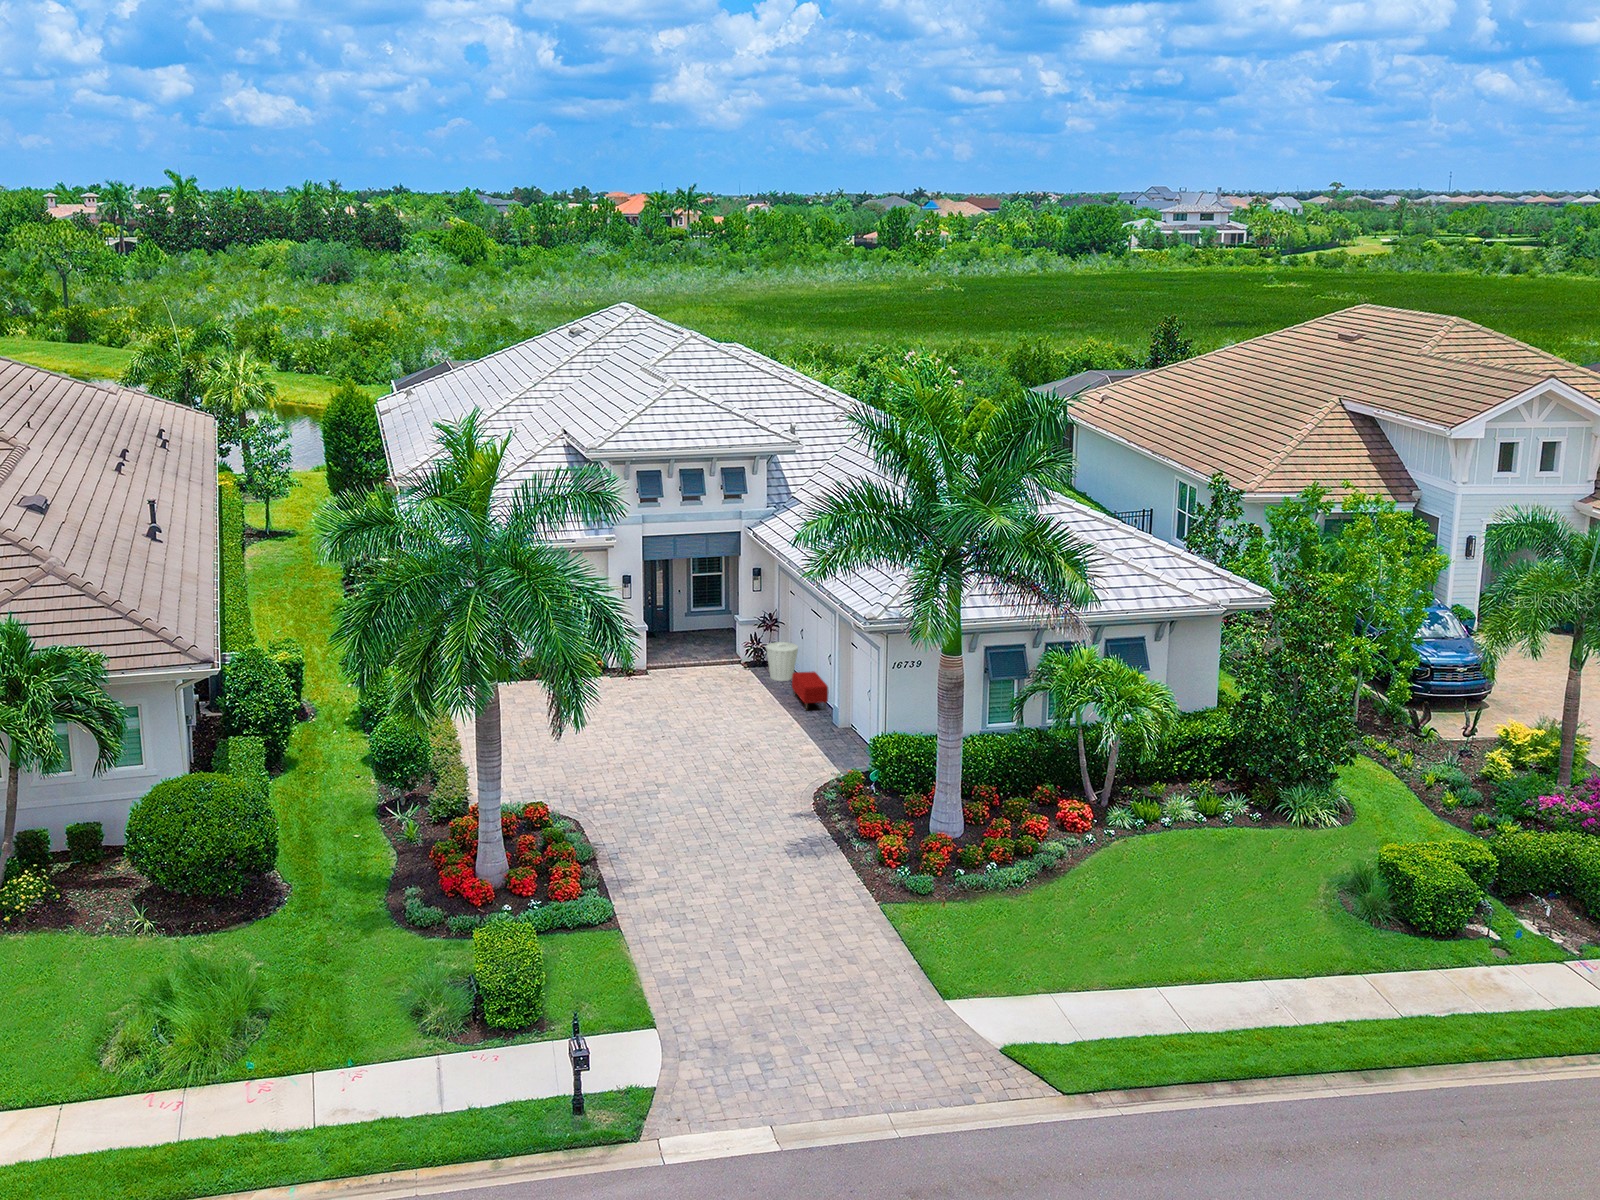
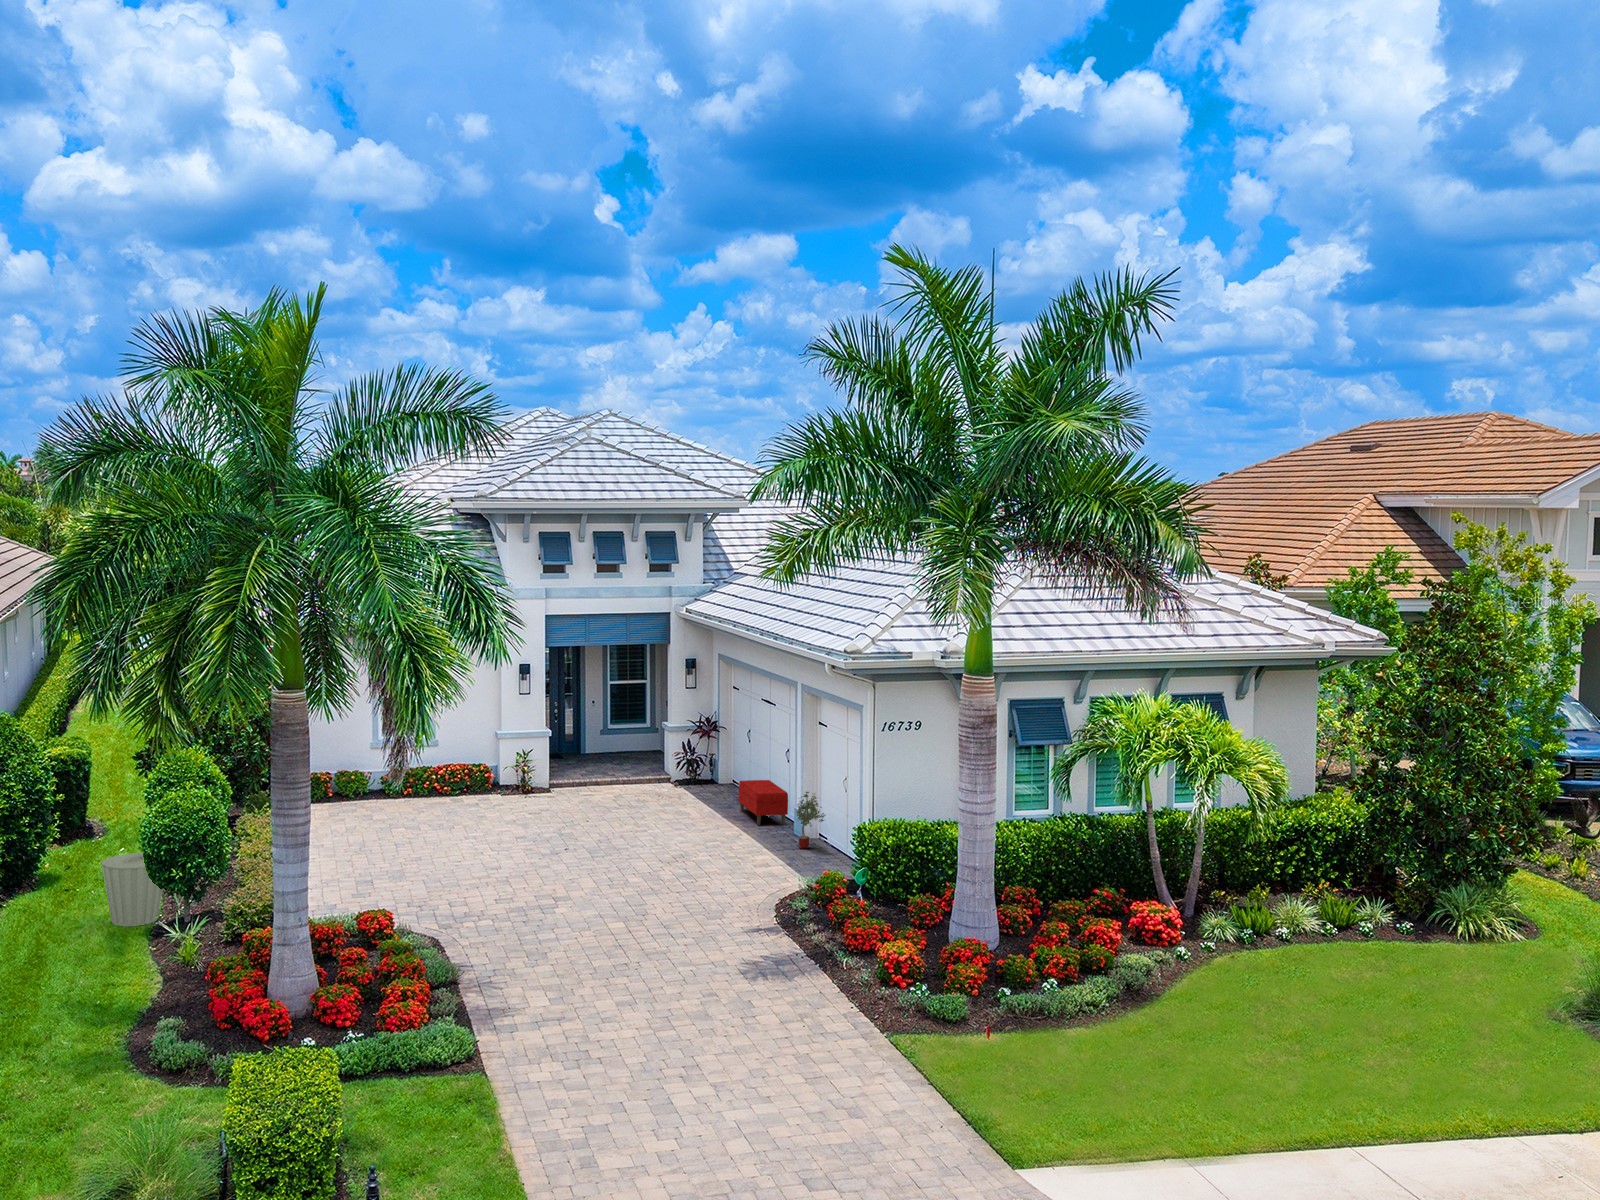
trash can: present [766,642,798,681] -> present [102,852,162,926]
potted tree: none [831,694,855,735] -> present [796,792,825,849]

